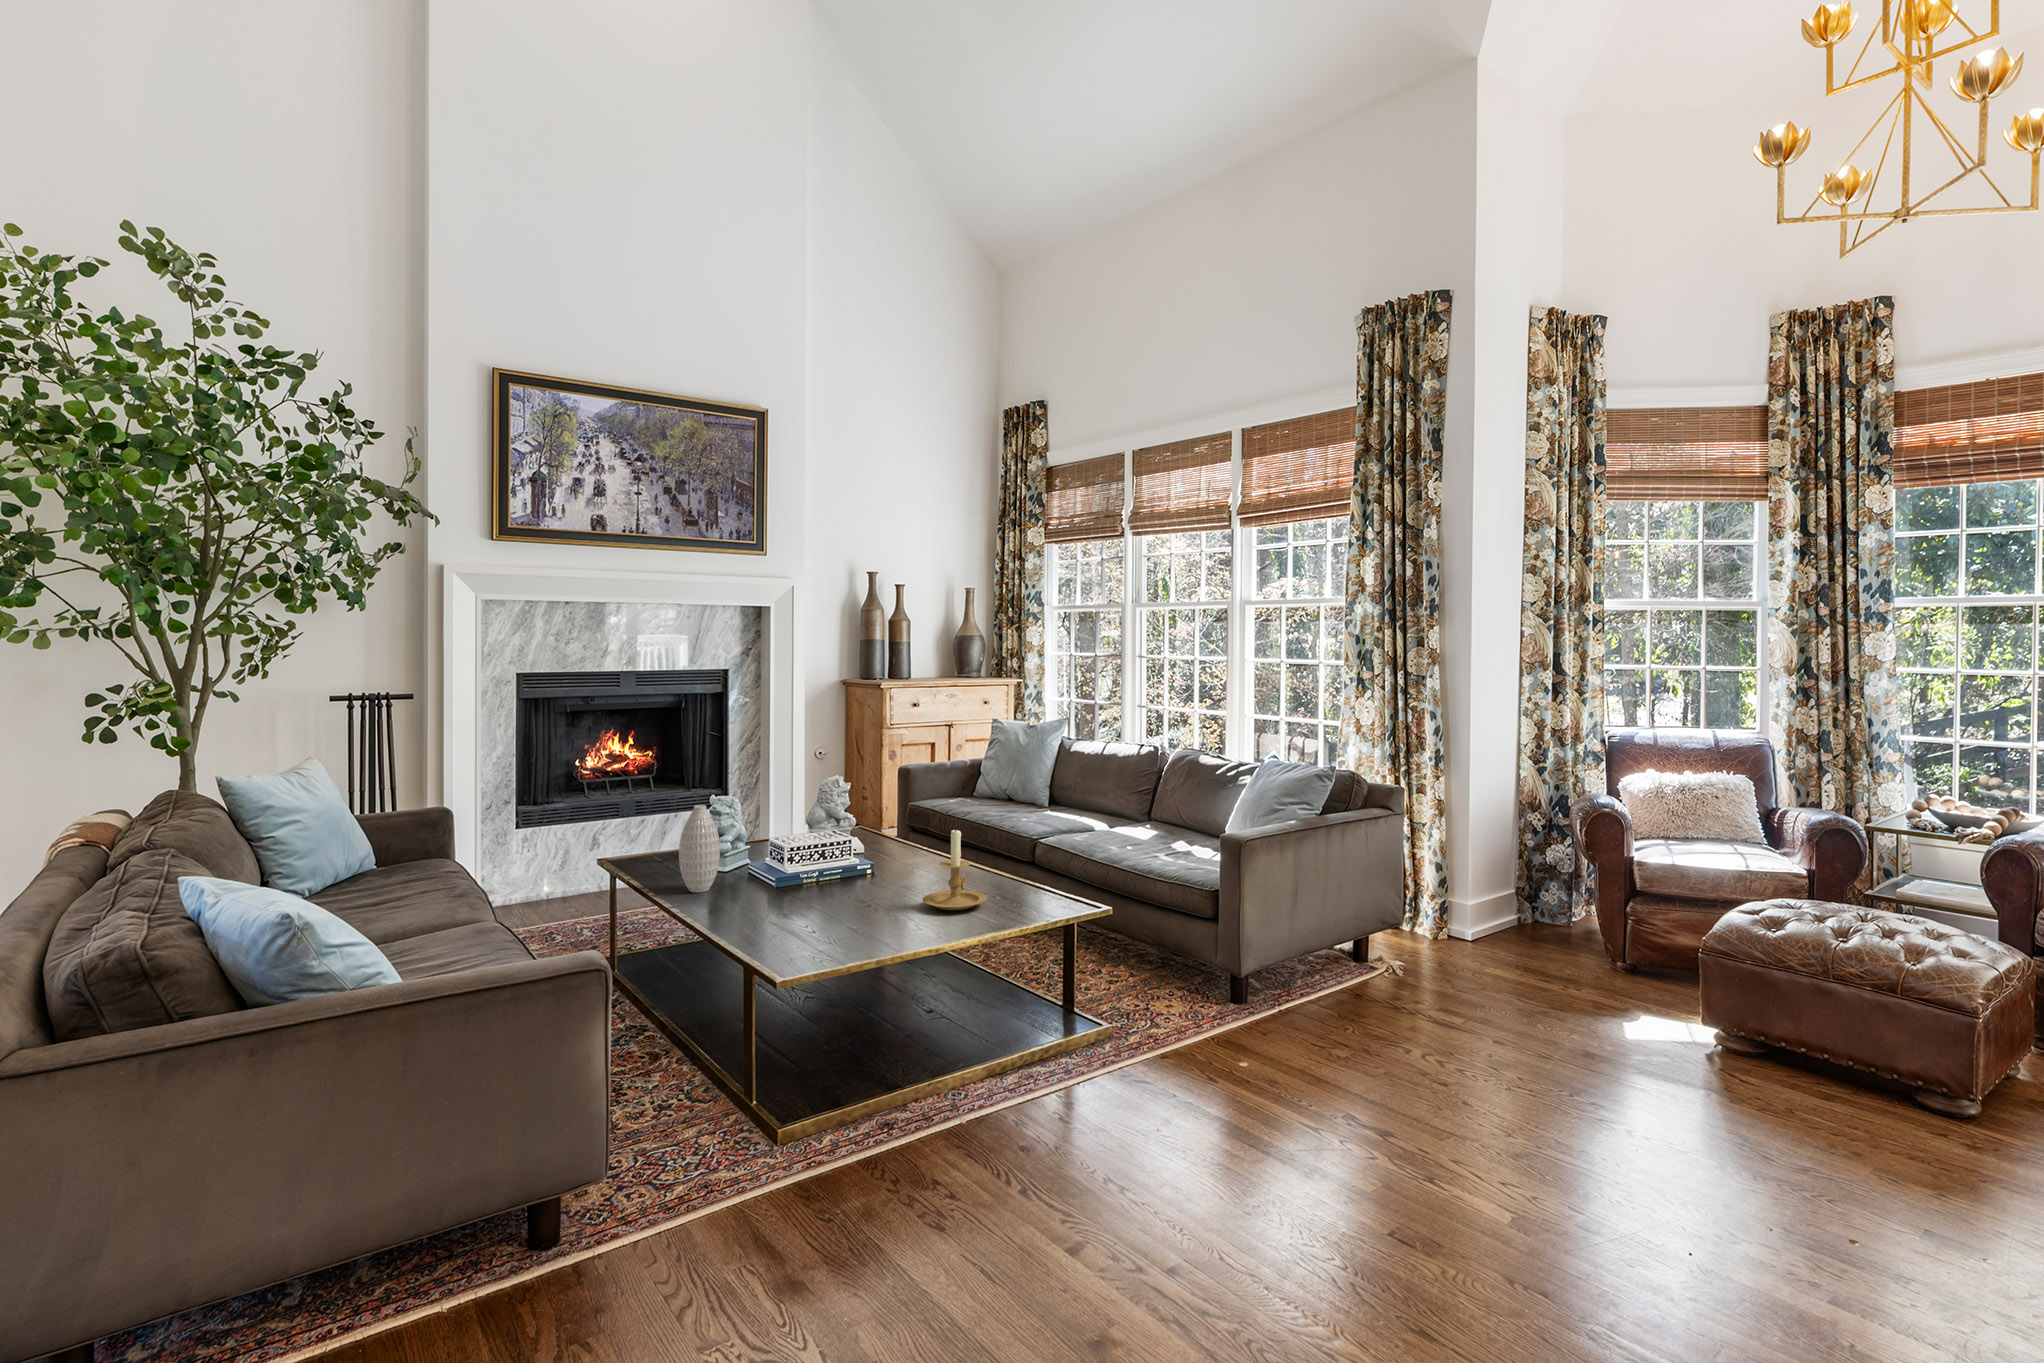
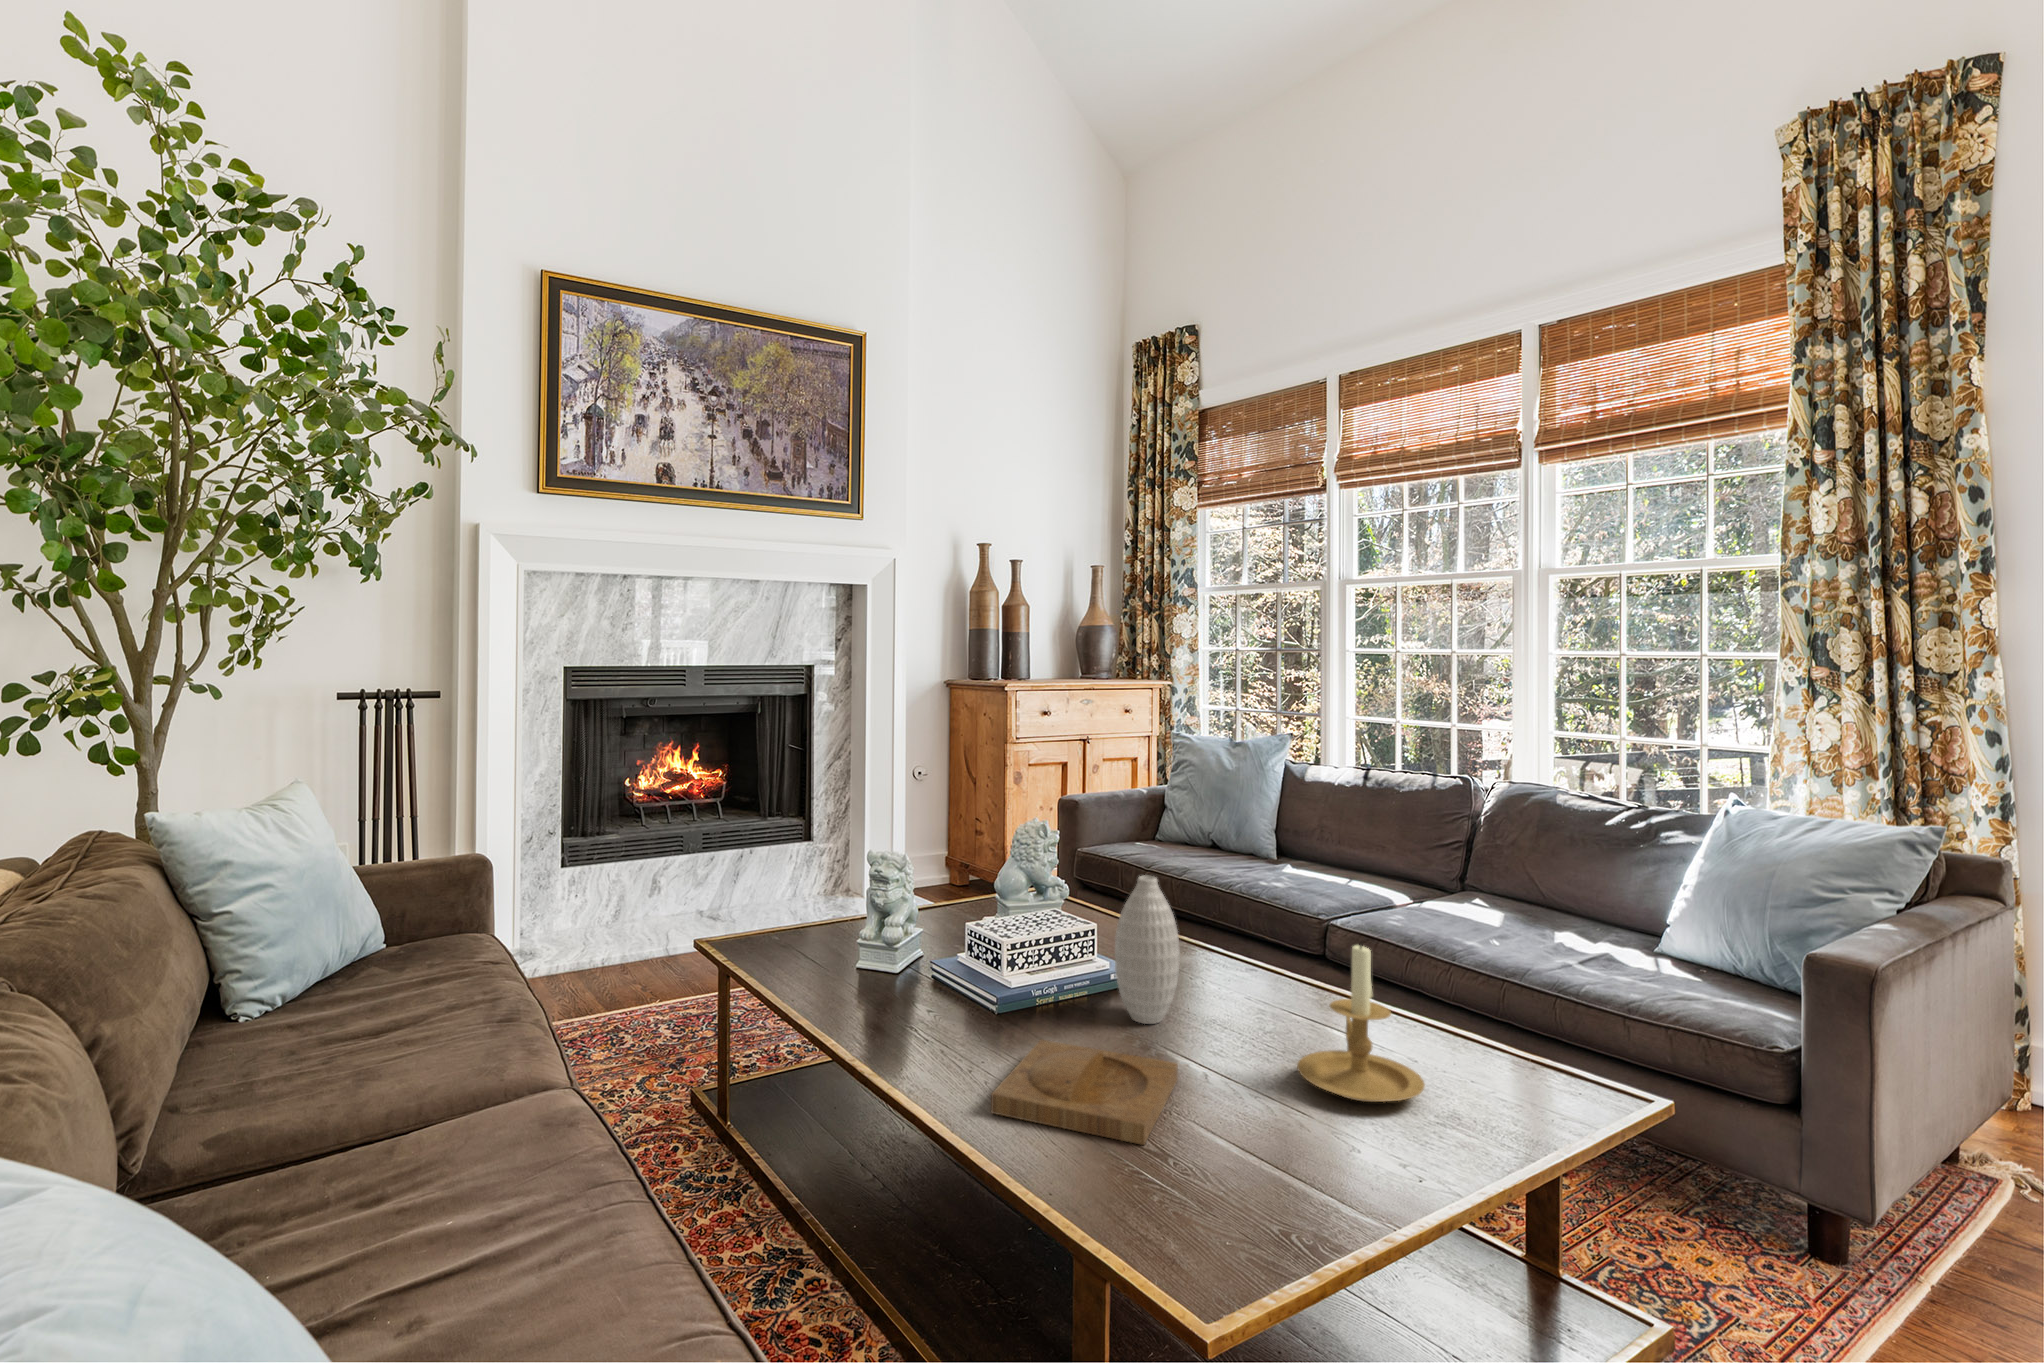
vase: present [679,805,720,893] -> present [1115,875,1180,1024]
tray: none [743,891,859,929] -> present [991,1040,1178,1145]

